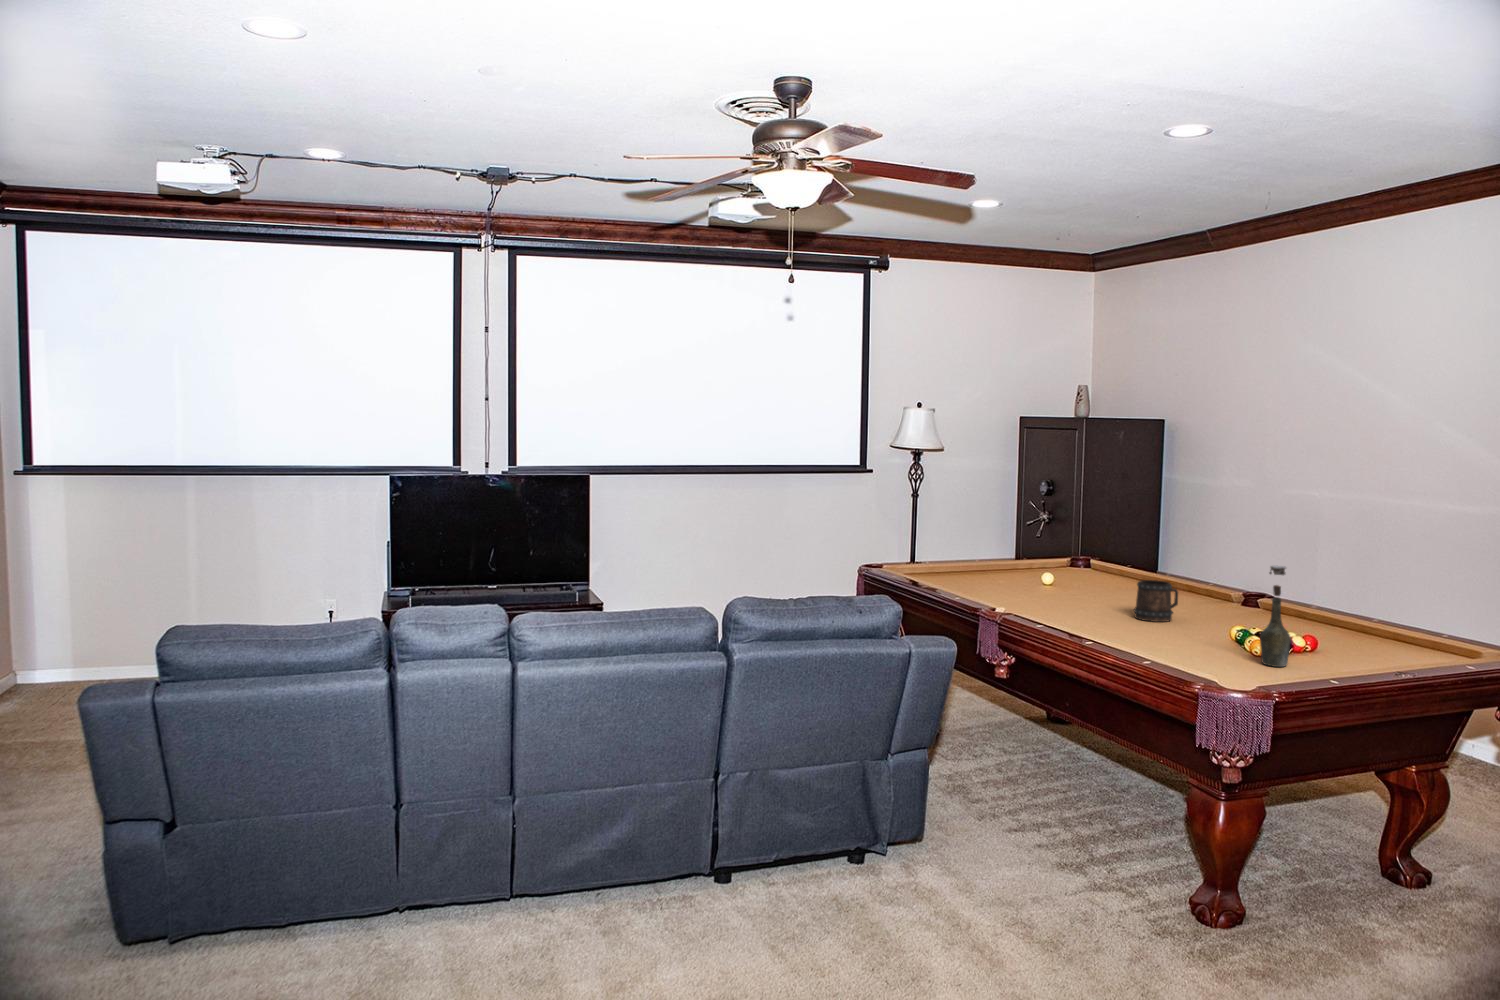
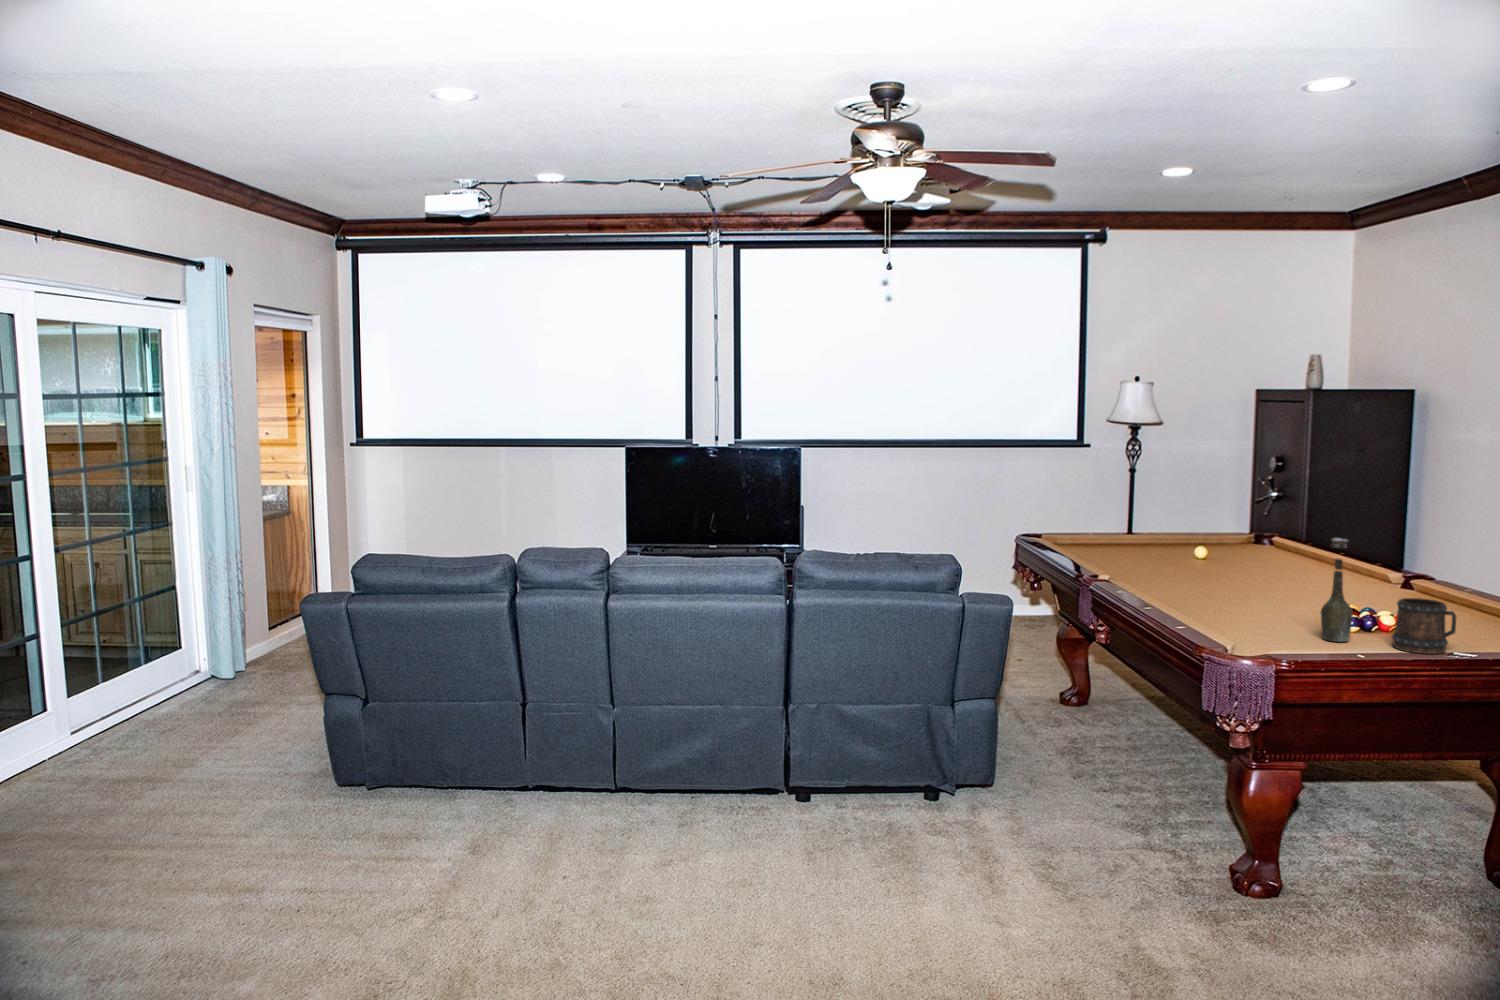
beer mug: present [1134,580,1178,622] -> present [1392,598,1456,654]

